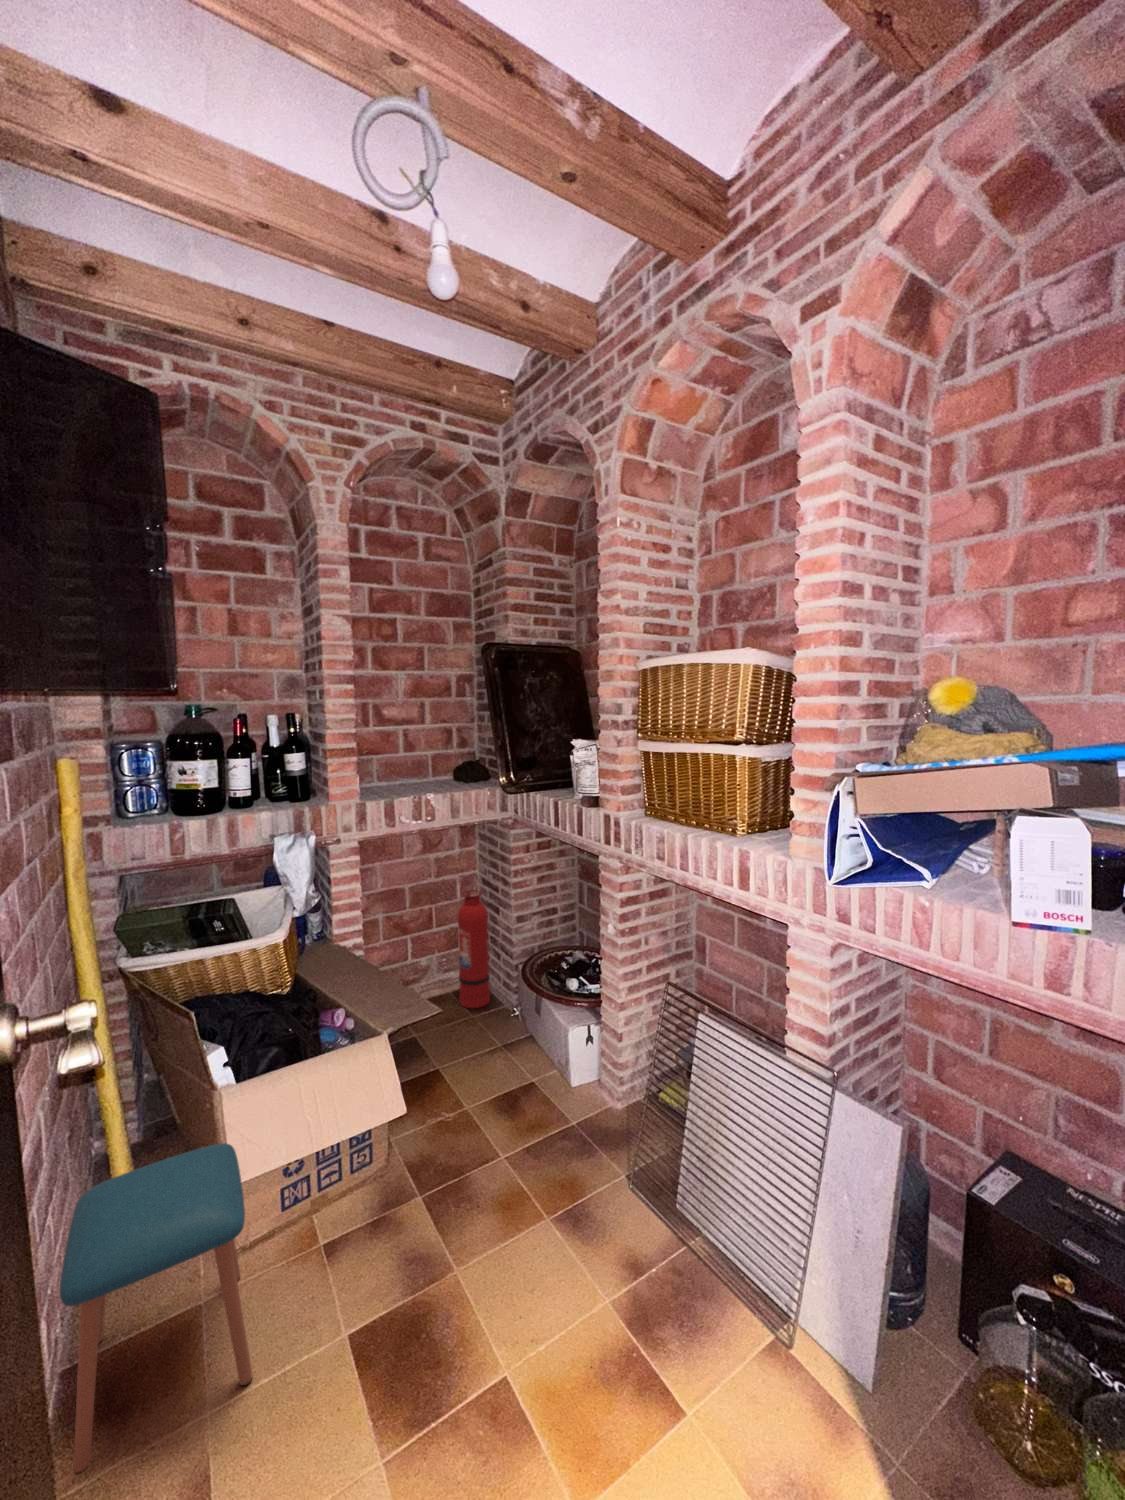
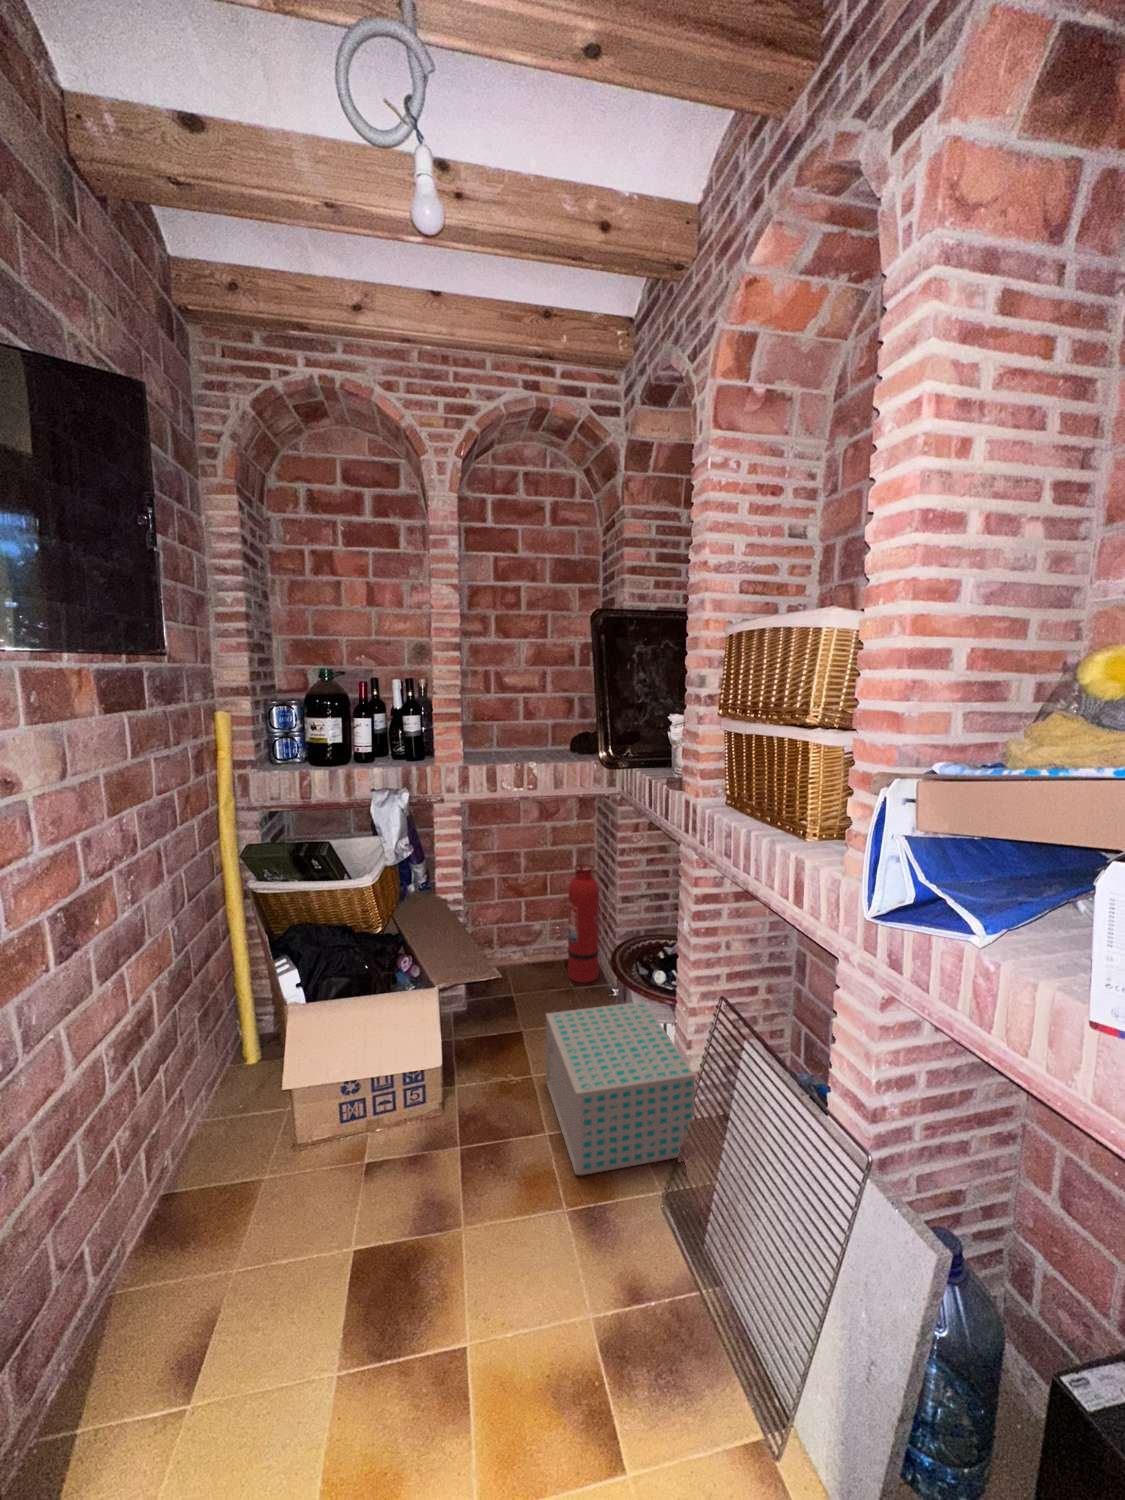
storage box: none [478,1009,636,1182] -> present [545,1002,695,1175]
stool: present [60,1143,252,1475] -> none [118,1061,294,1298]

